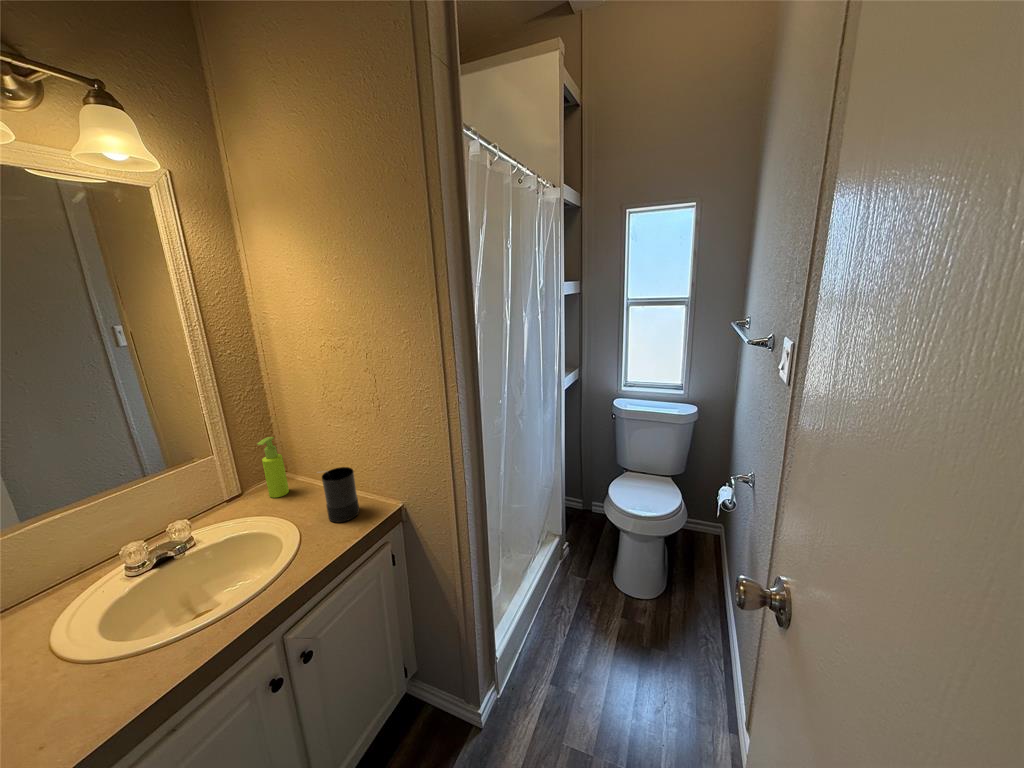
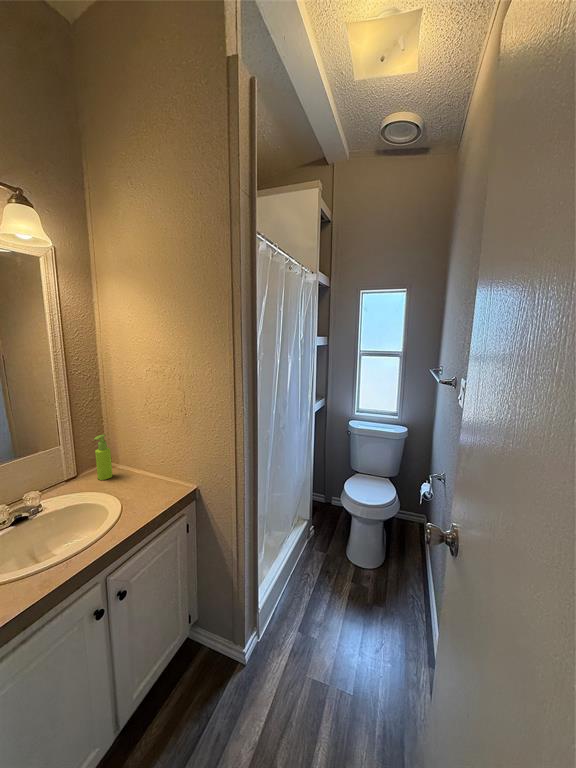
candle: present [318,467,359,522] -> none [138,457,166,498]

